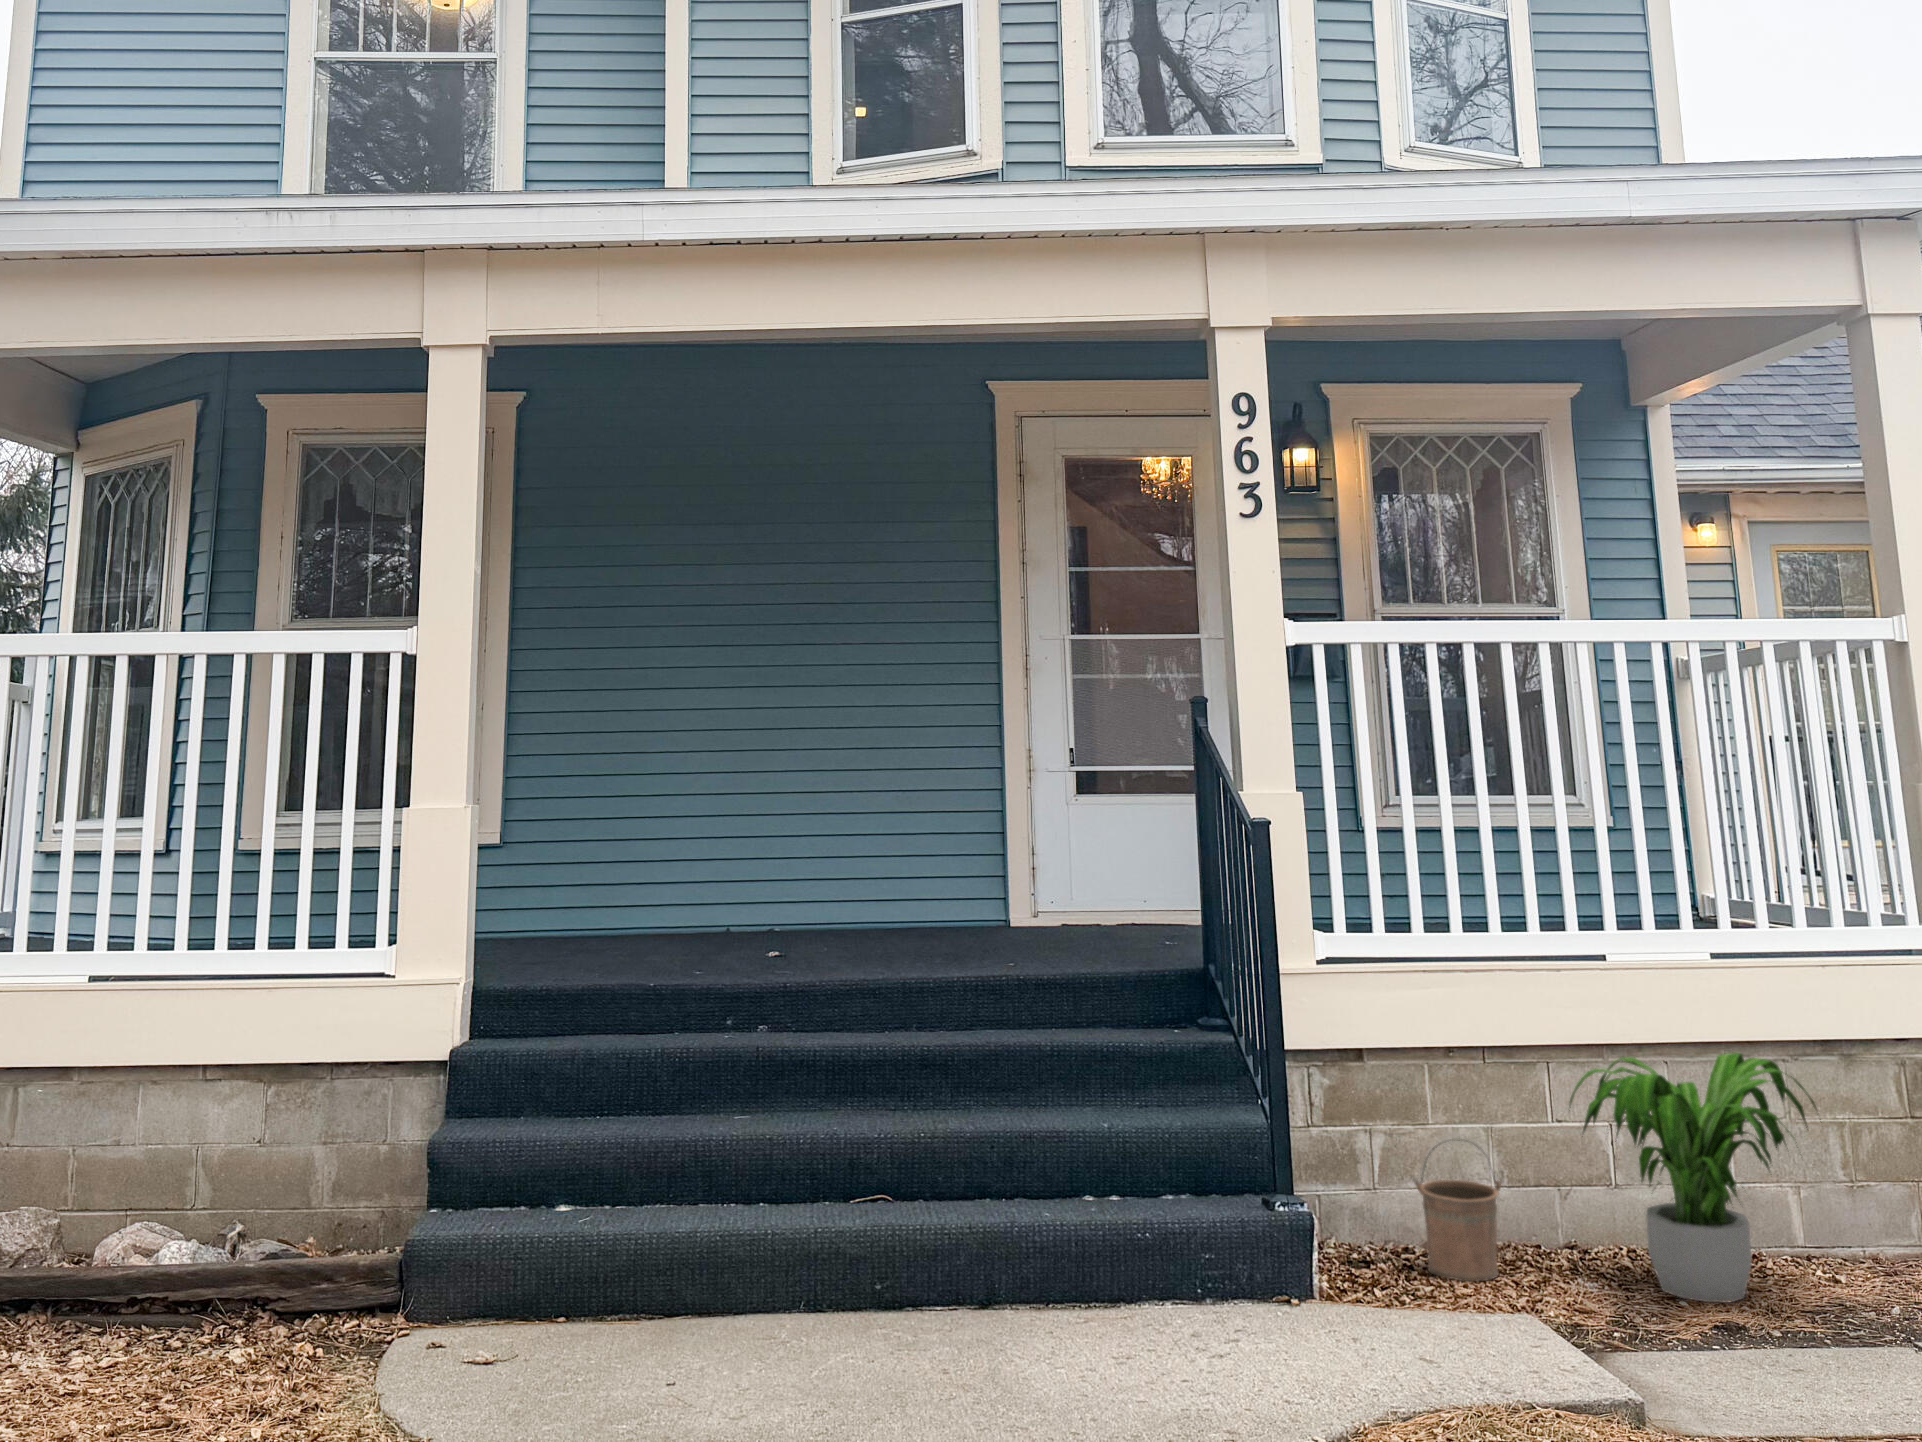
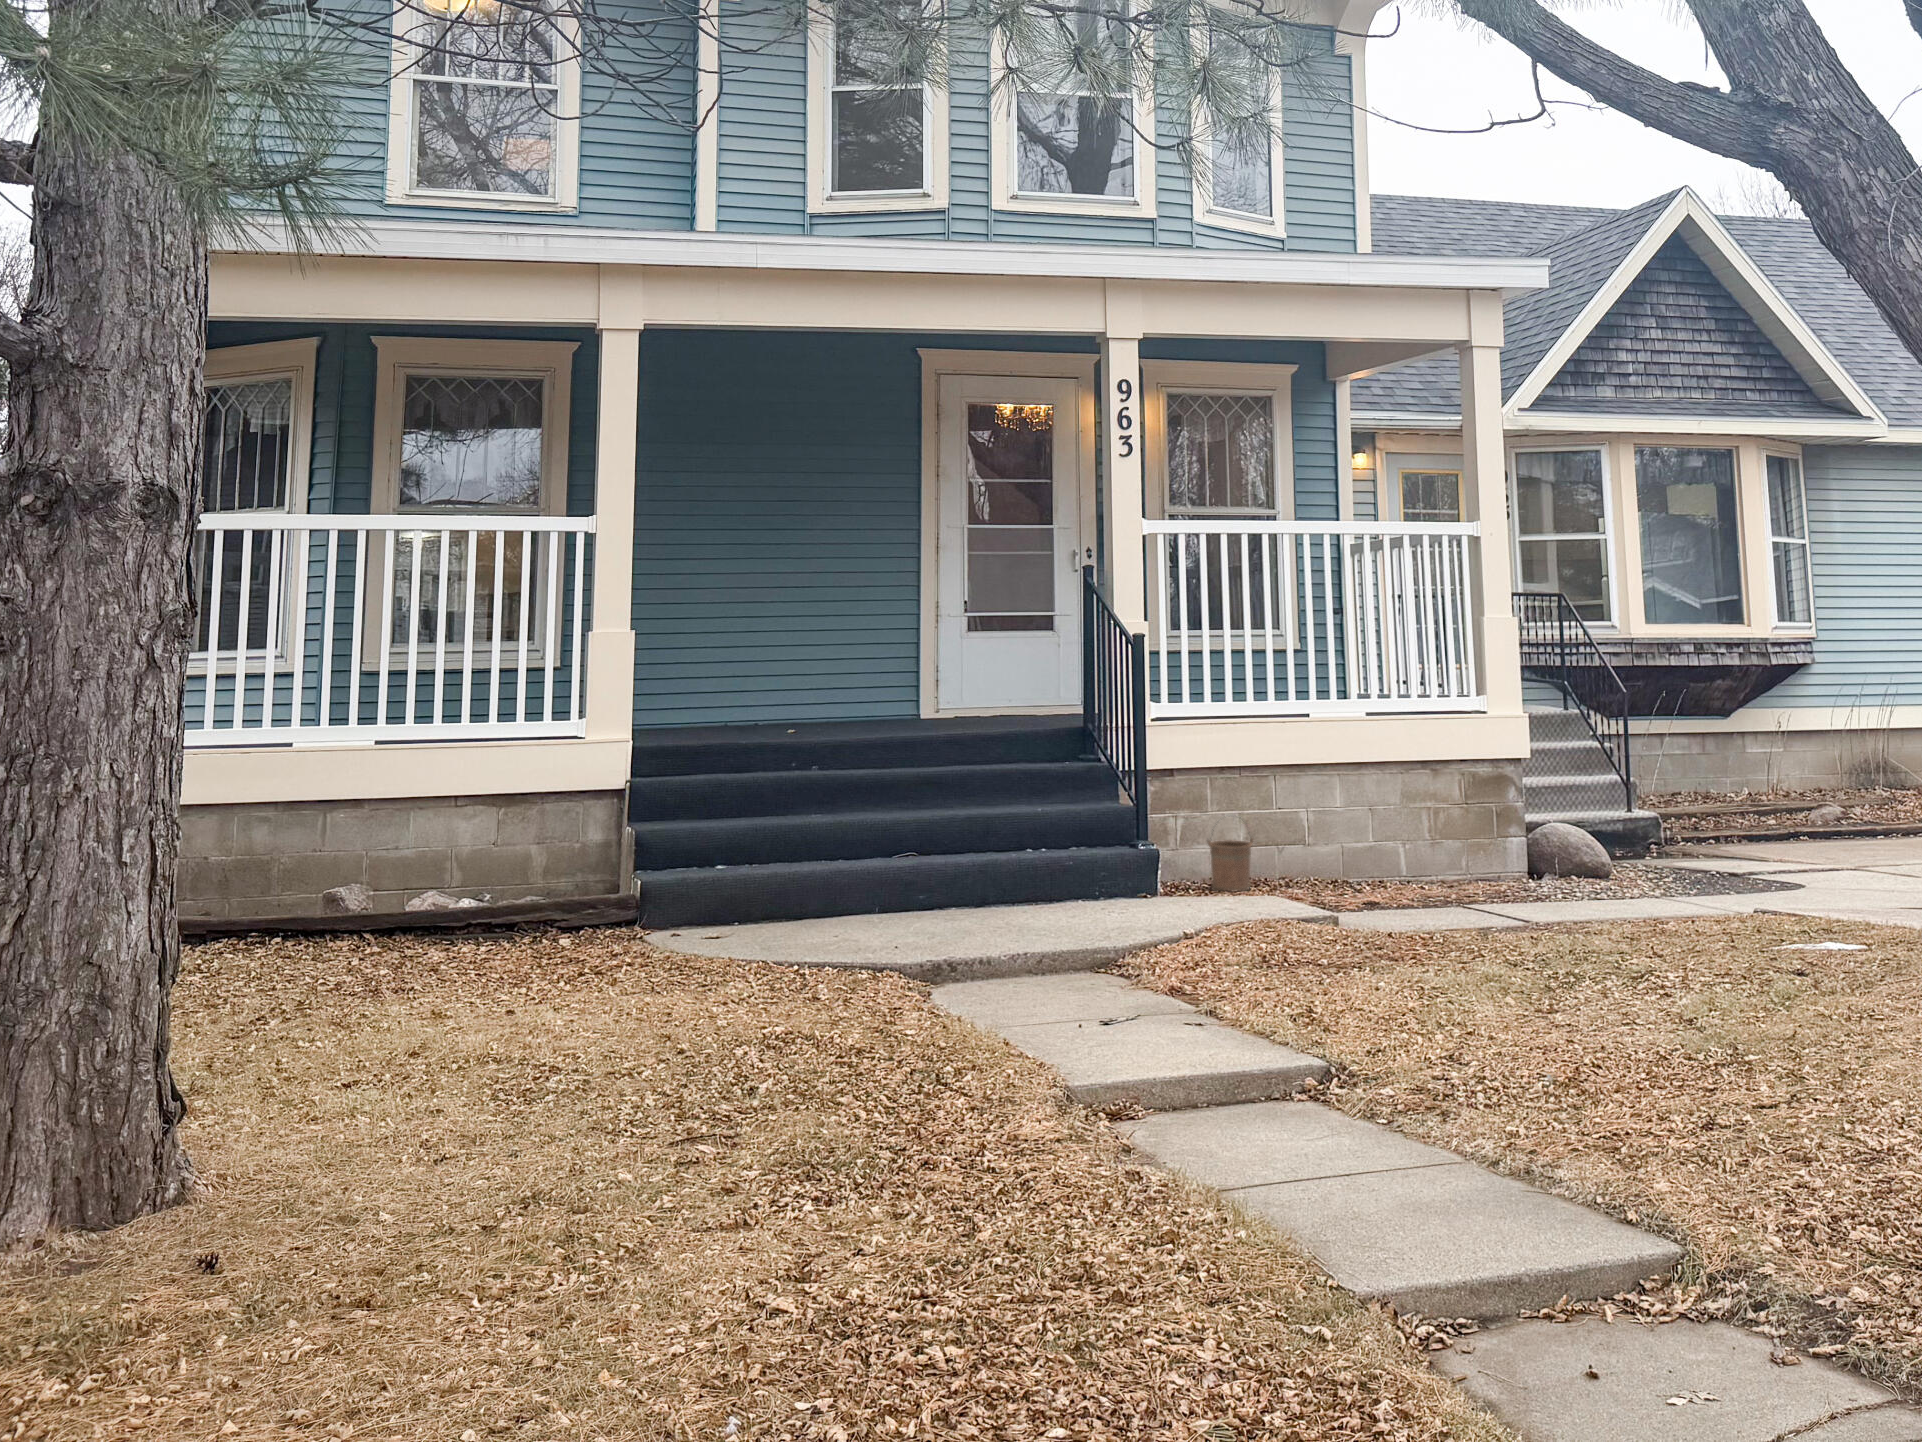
potted plant: present [1569,1053,1816,1303] -> none [1291,764,1424,893]

